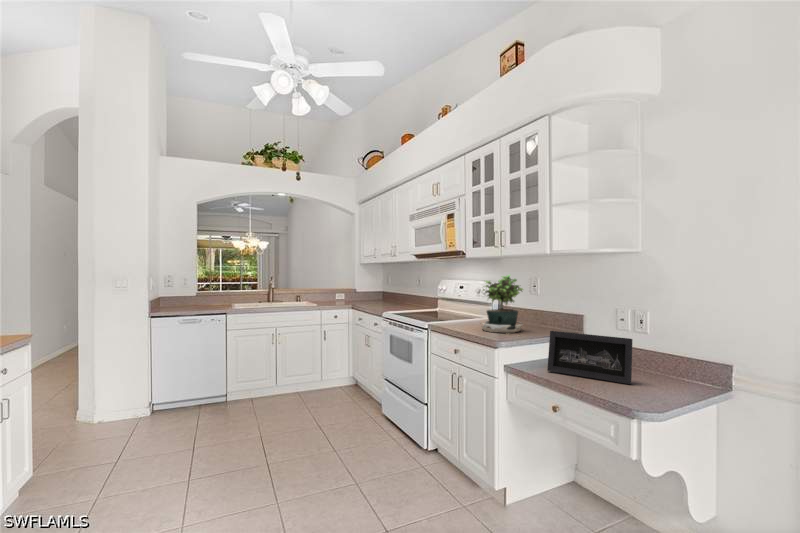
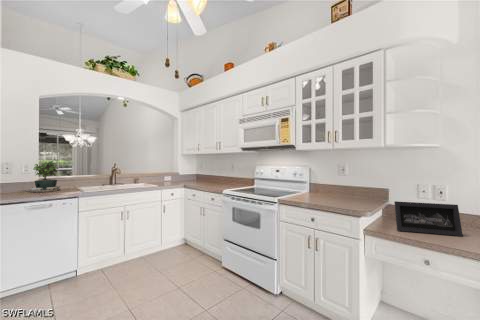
potted plant: present [482,275,523,333] -> present [30,161,60,193]

